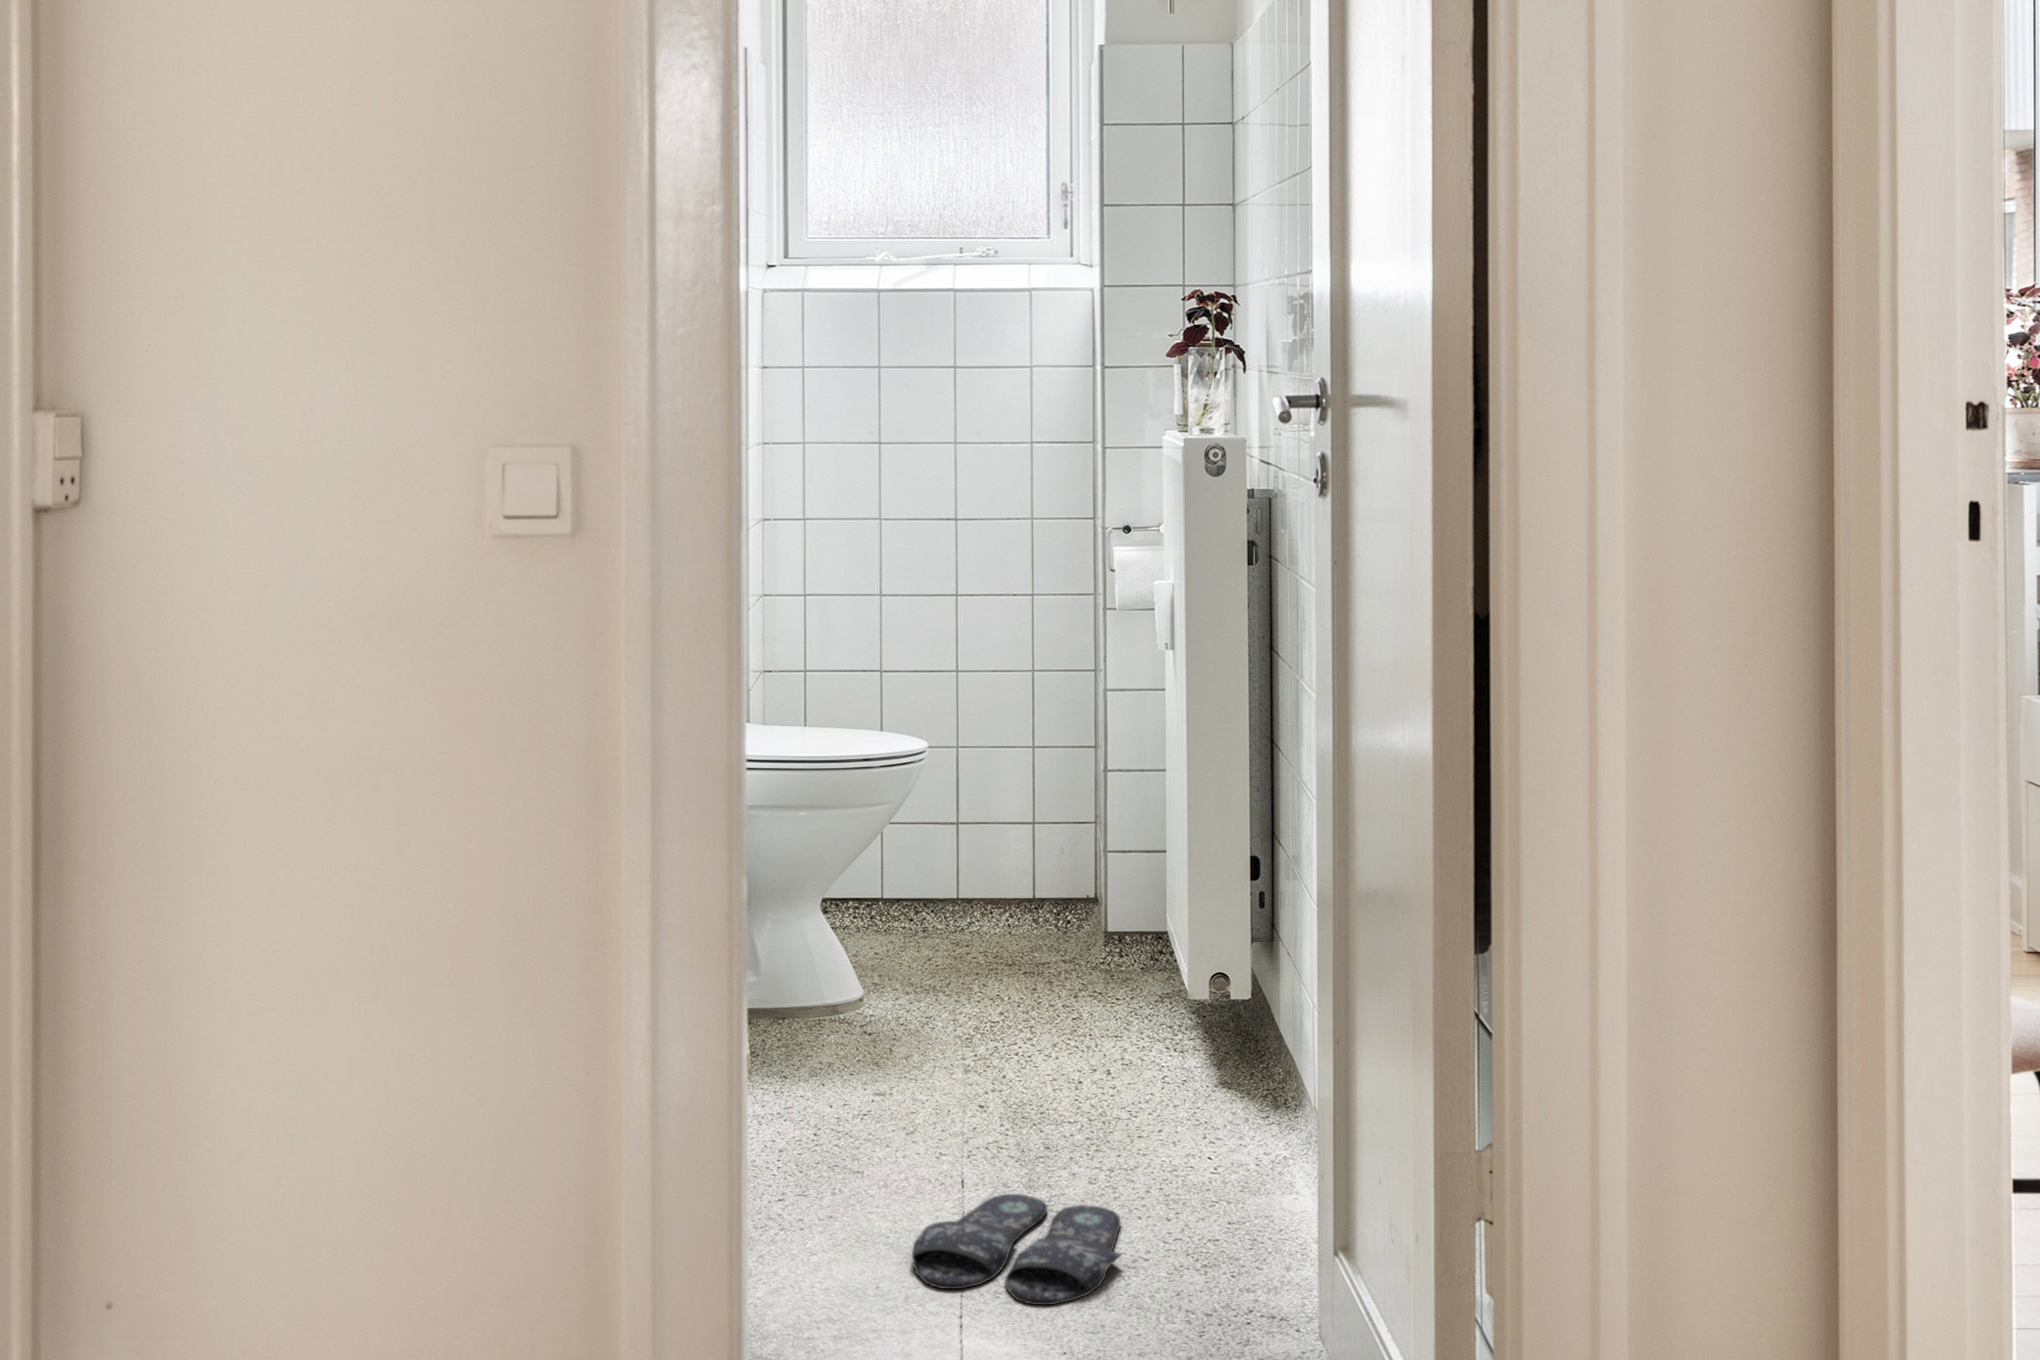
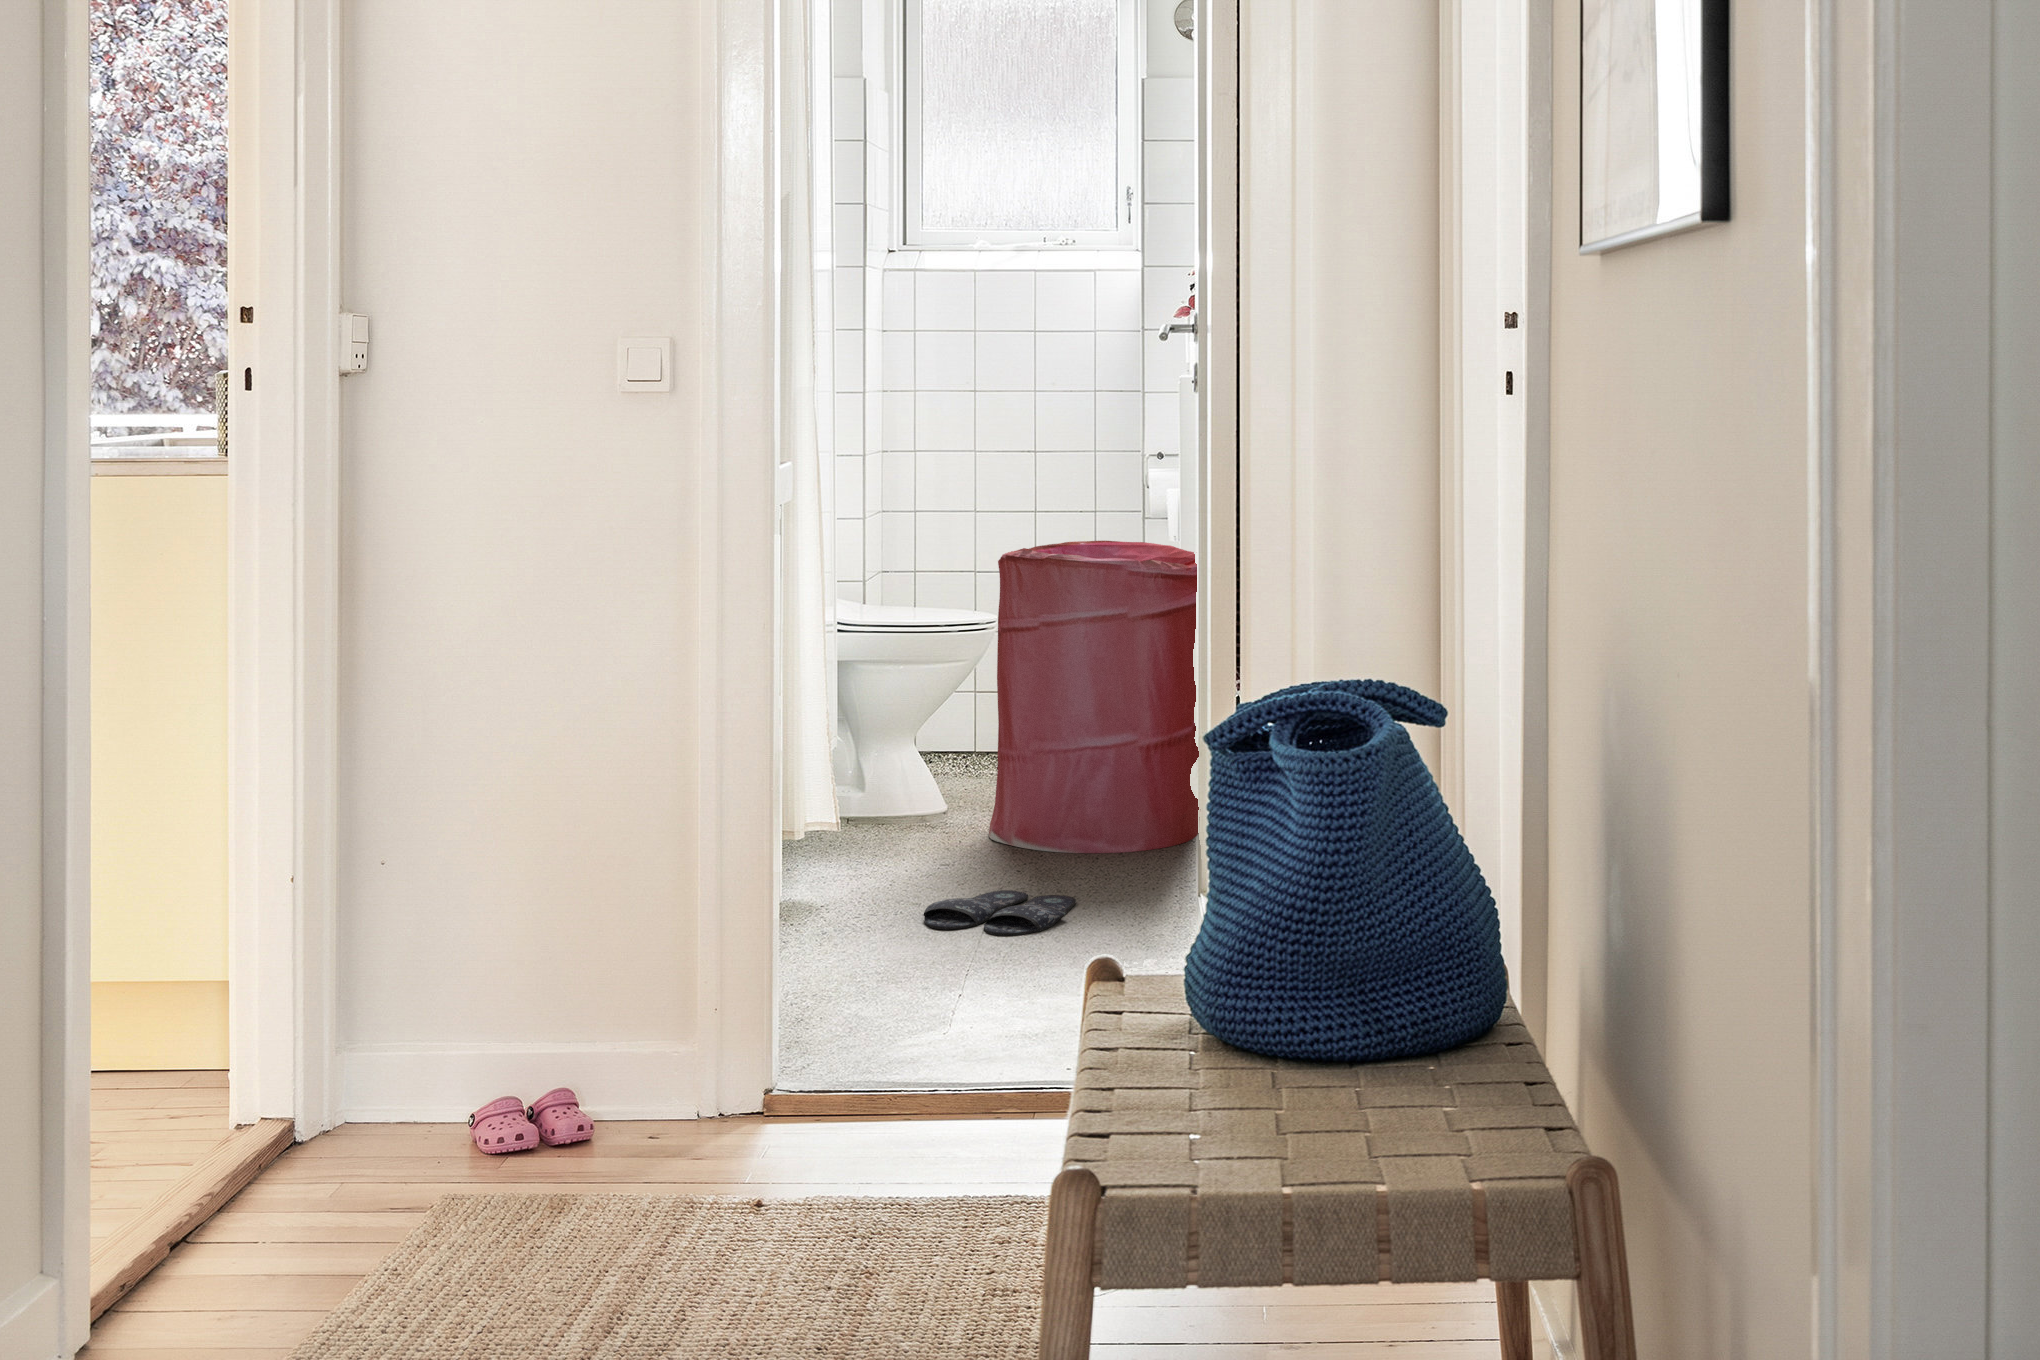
laundry hamper: none [947,657,1256,1103] -> present [989,541,1199,853]

